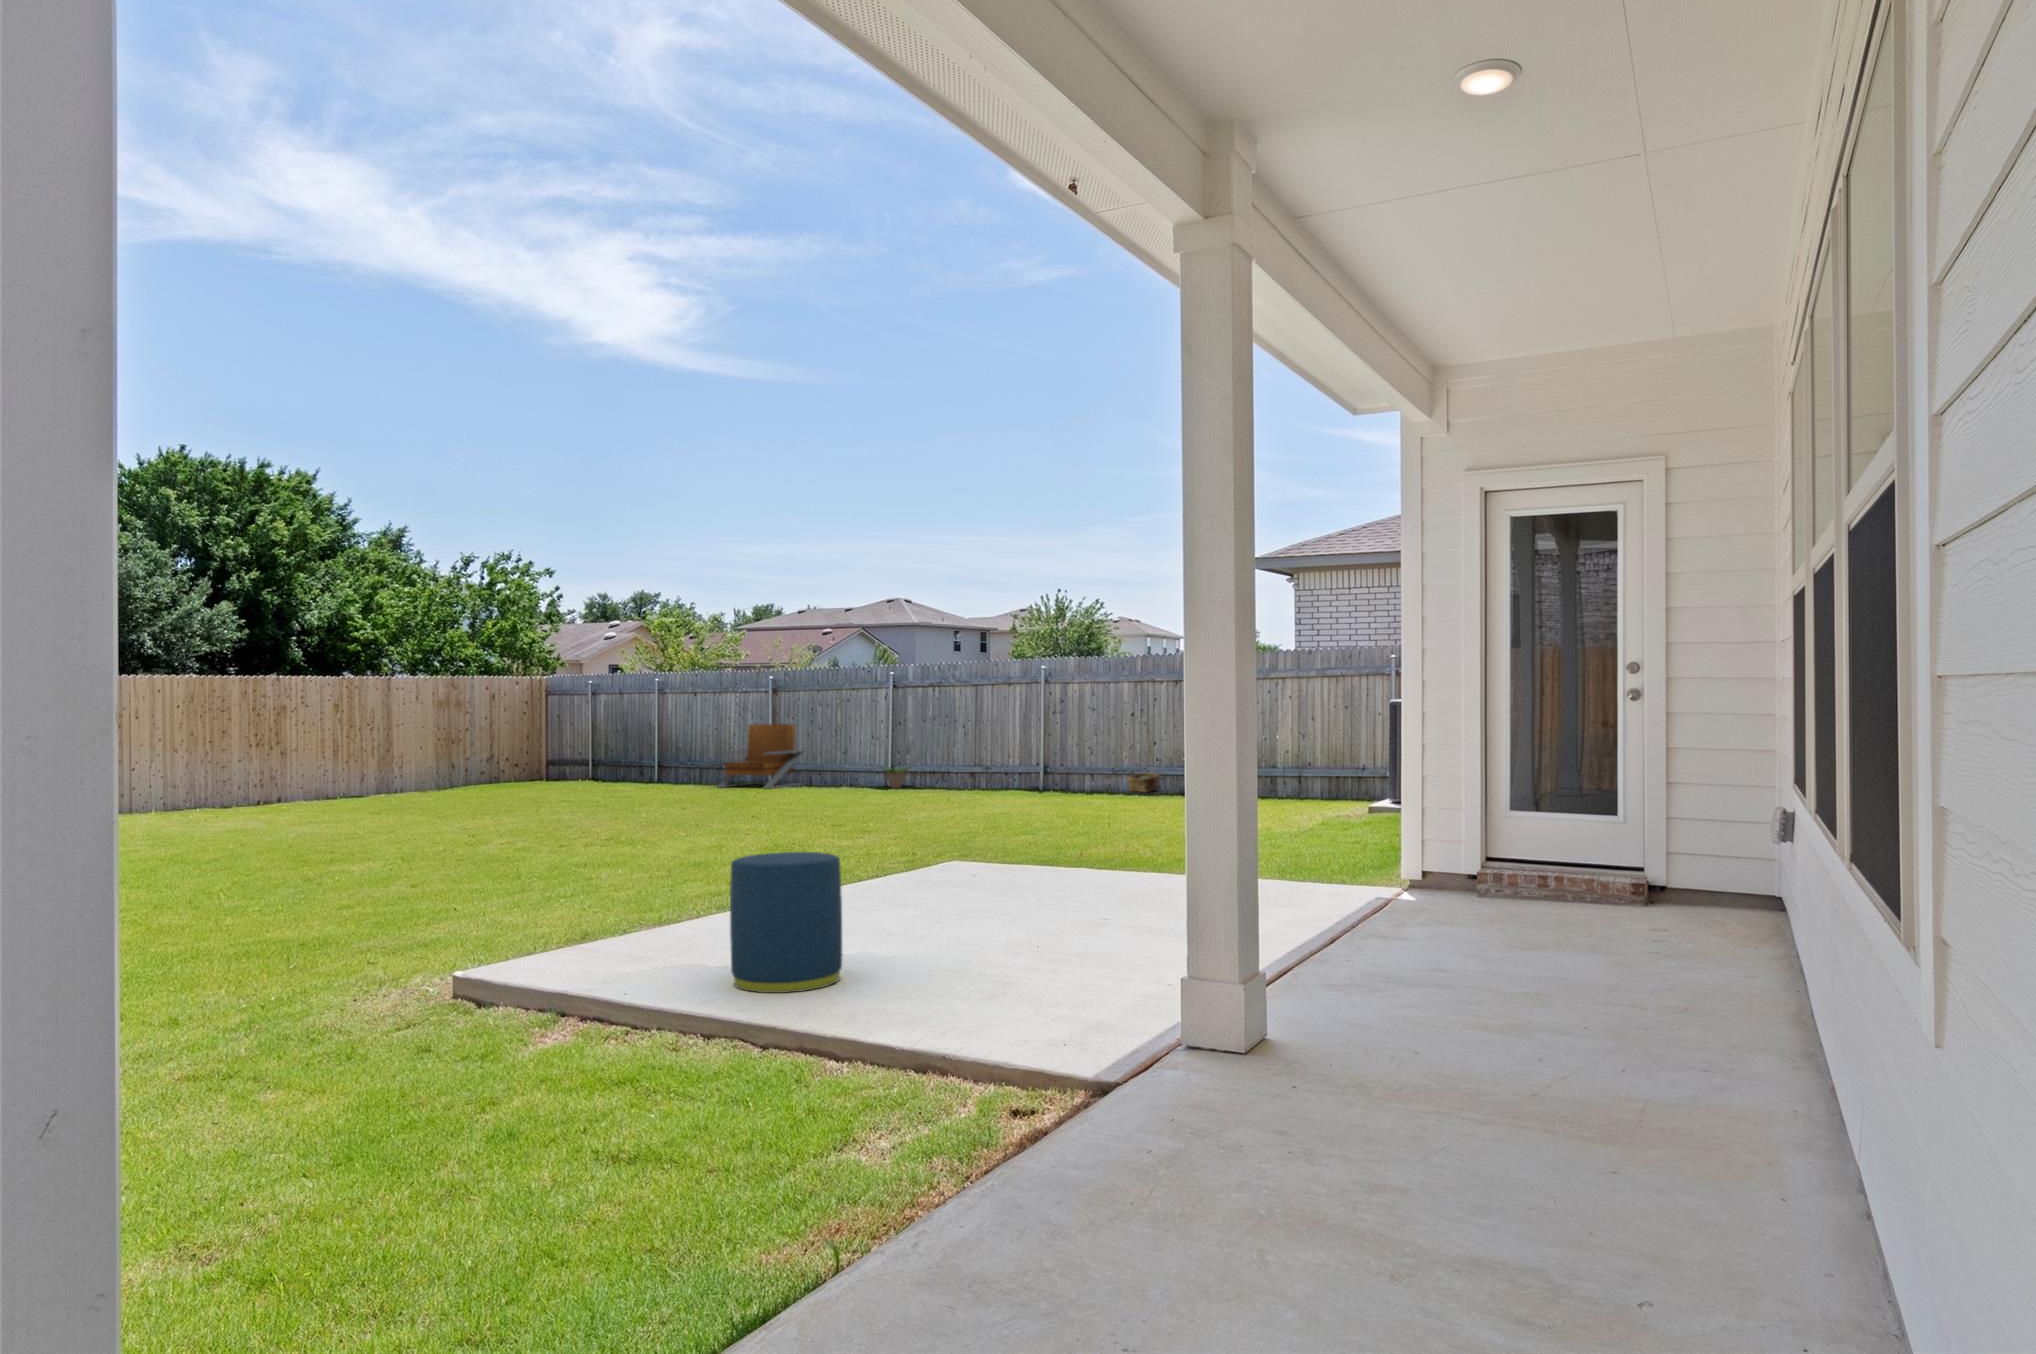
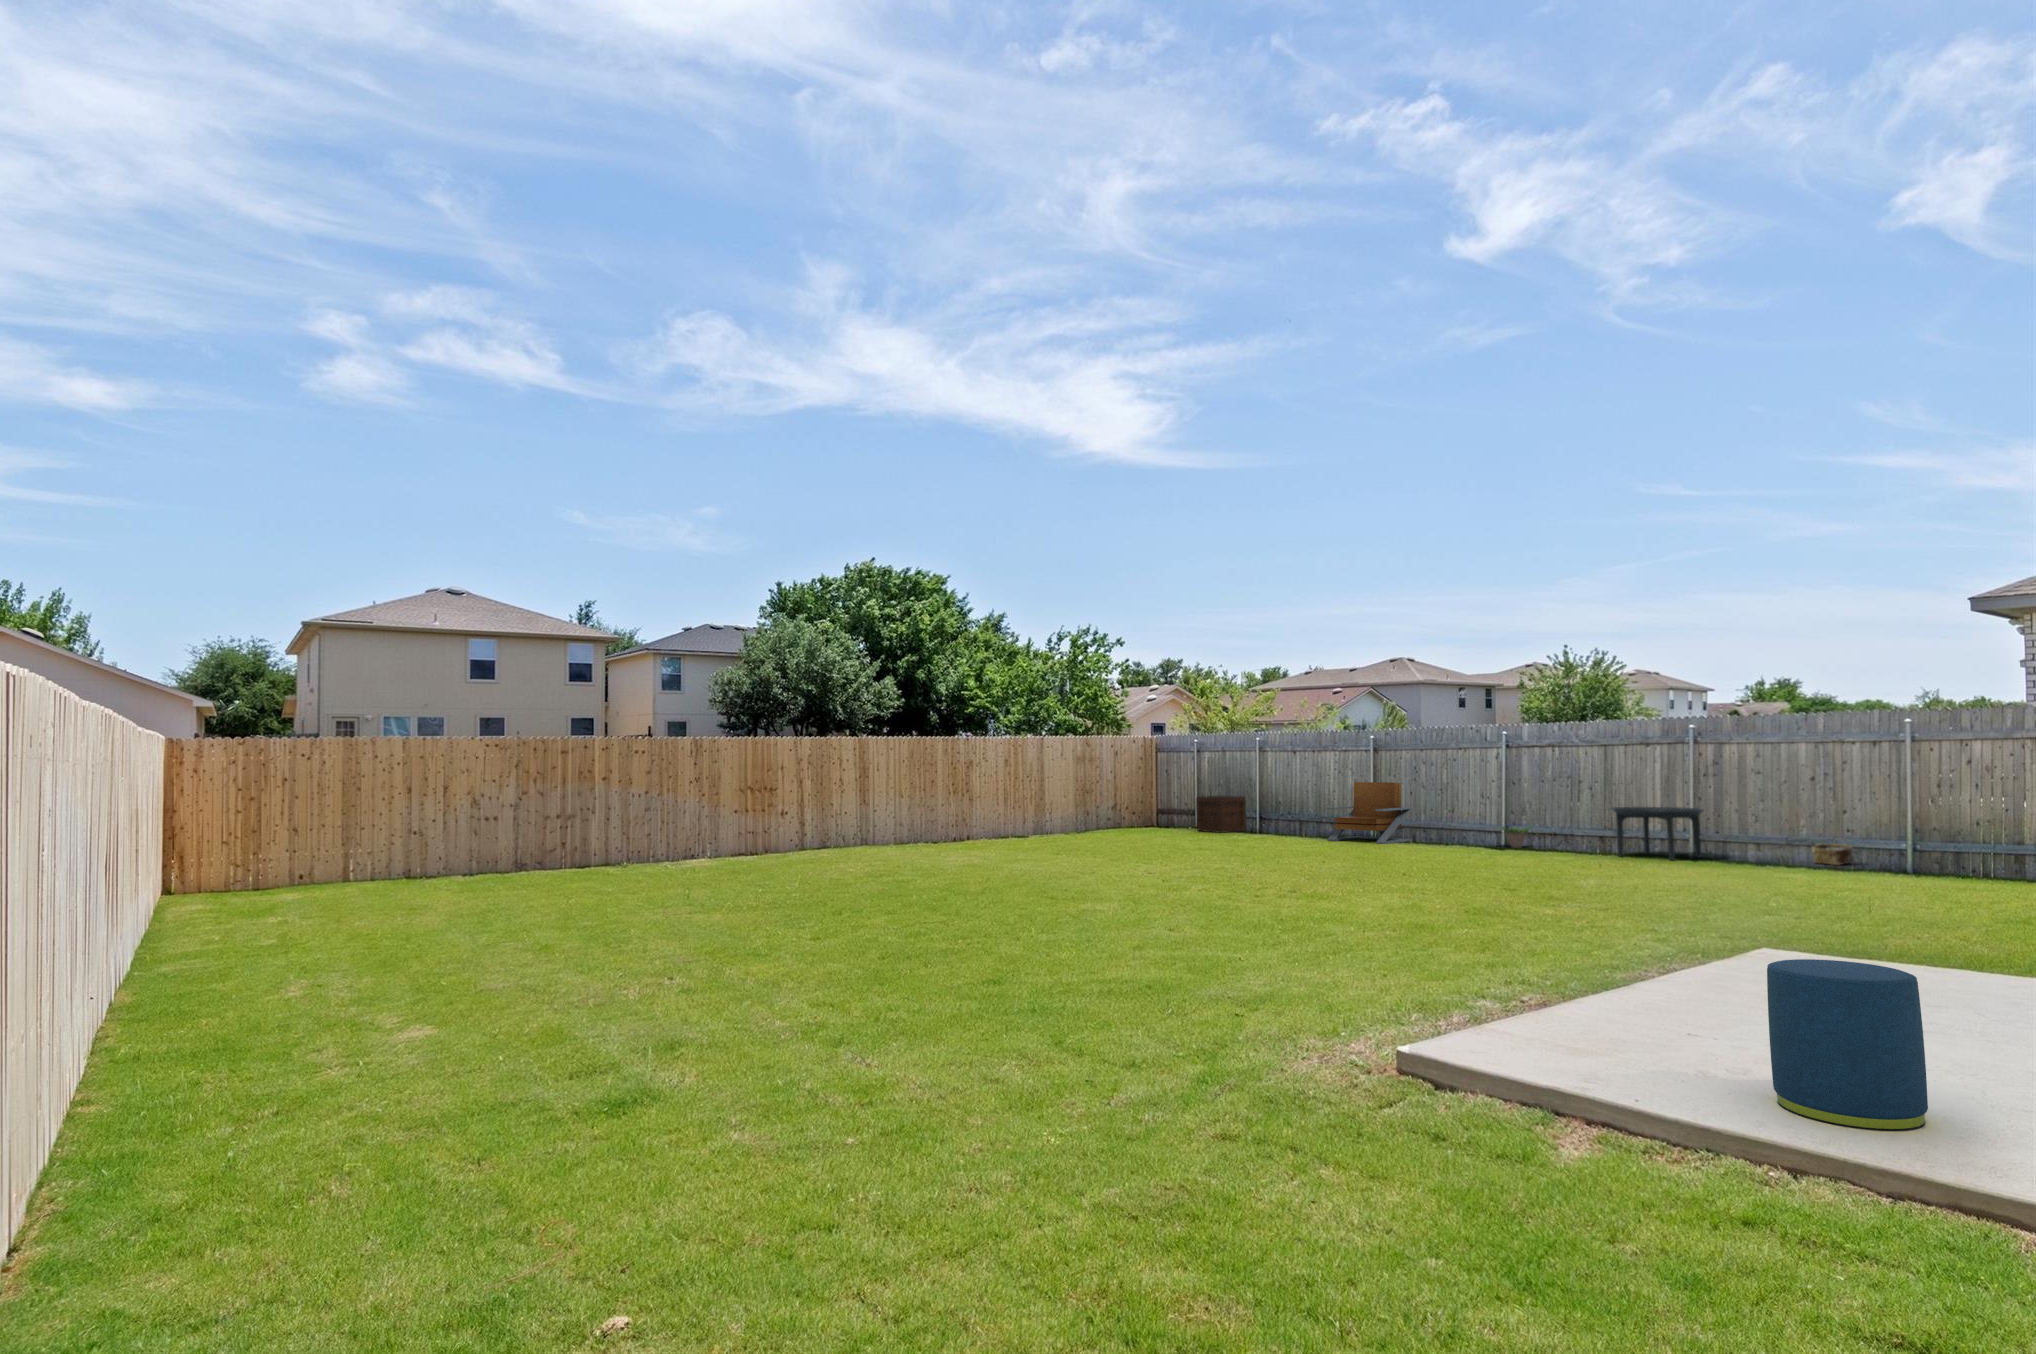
wooden crate: none [586,742,644,784] -> present [1196,796,1247,833]
round table: none [970,743,1050,794] -> present [1612,807,1704,861]

